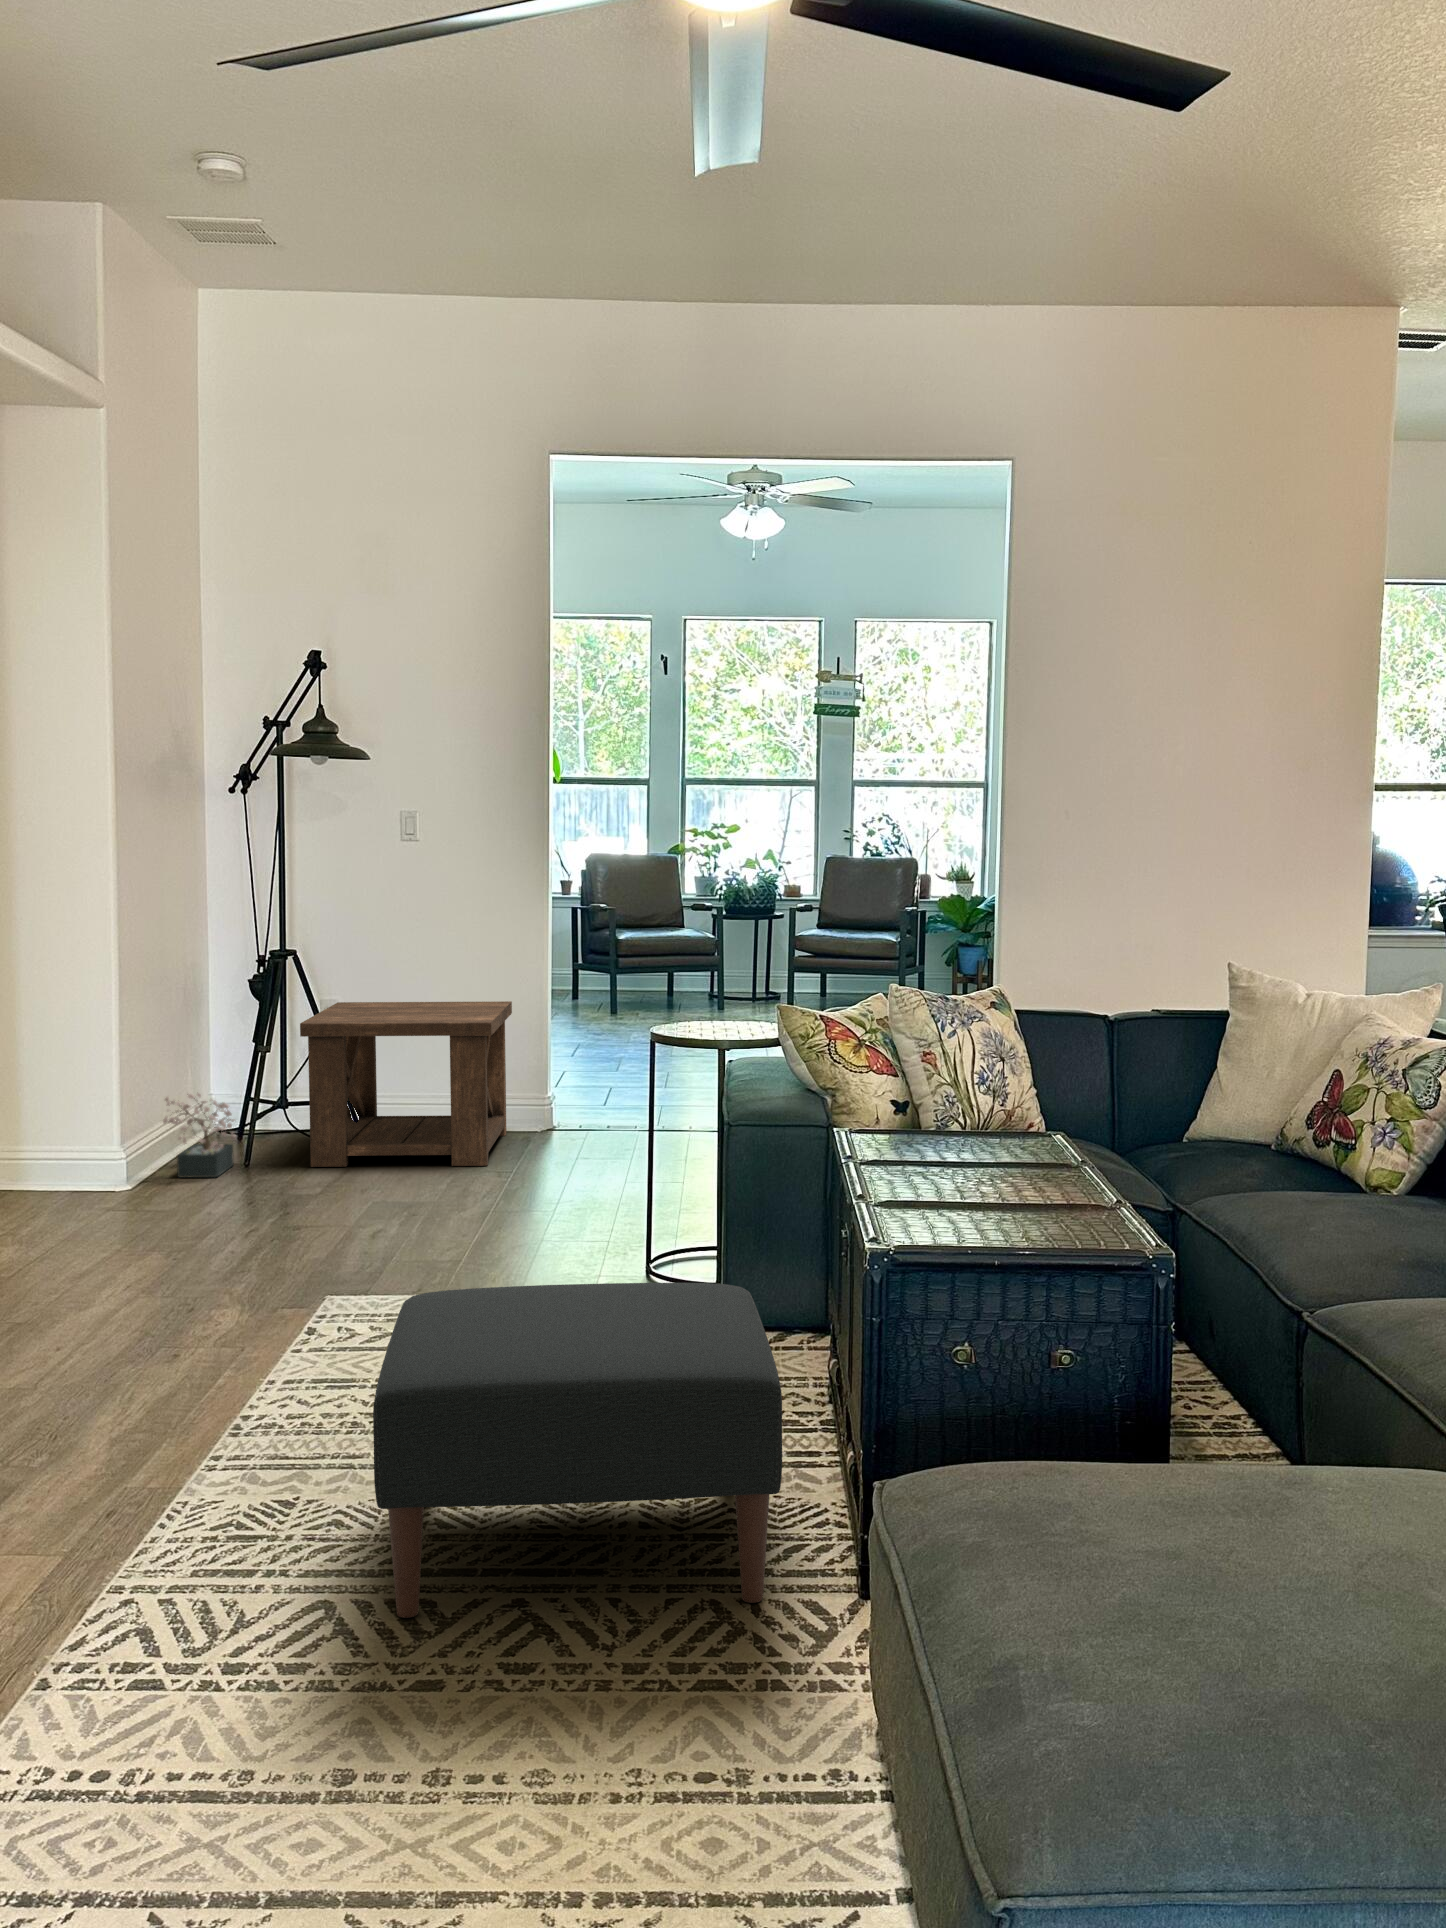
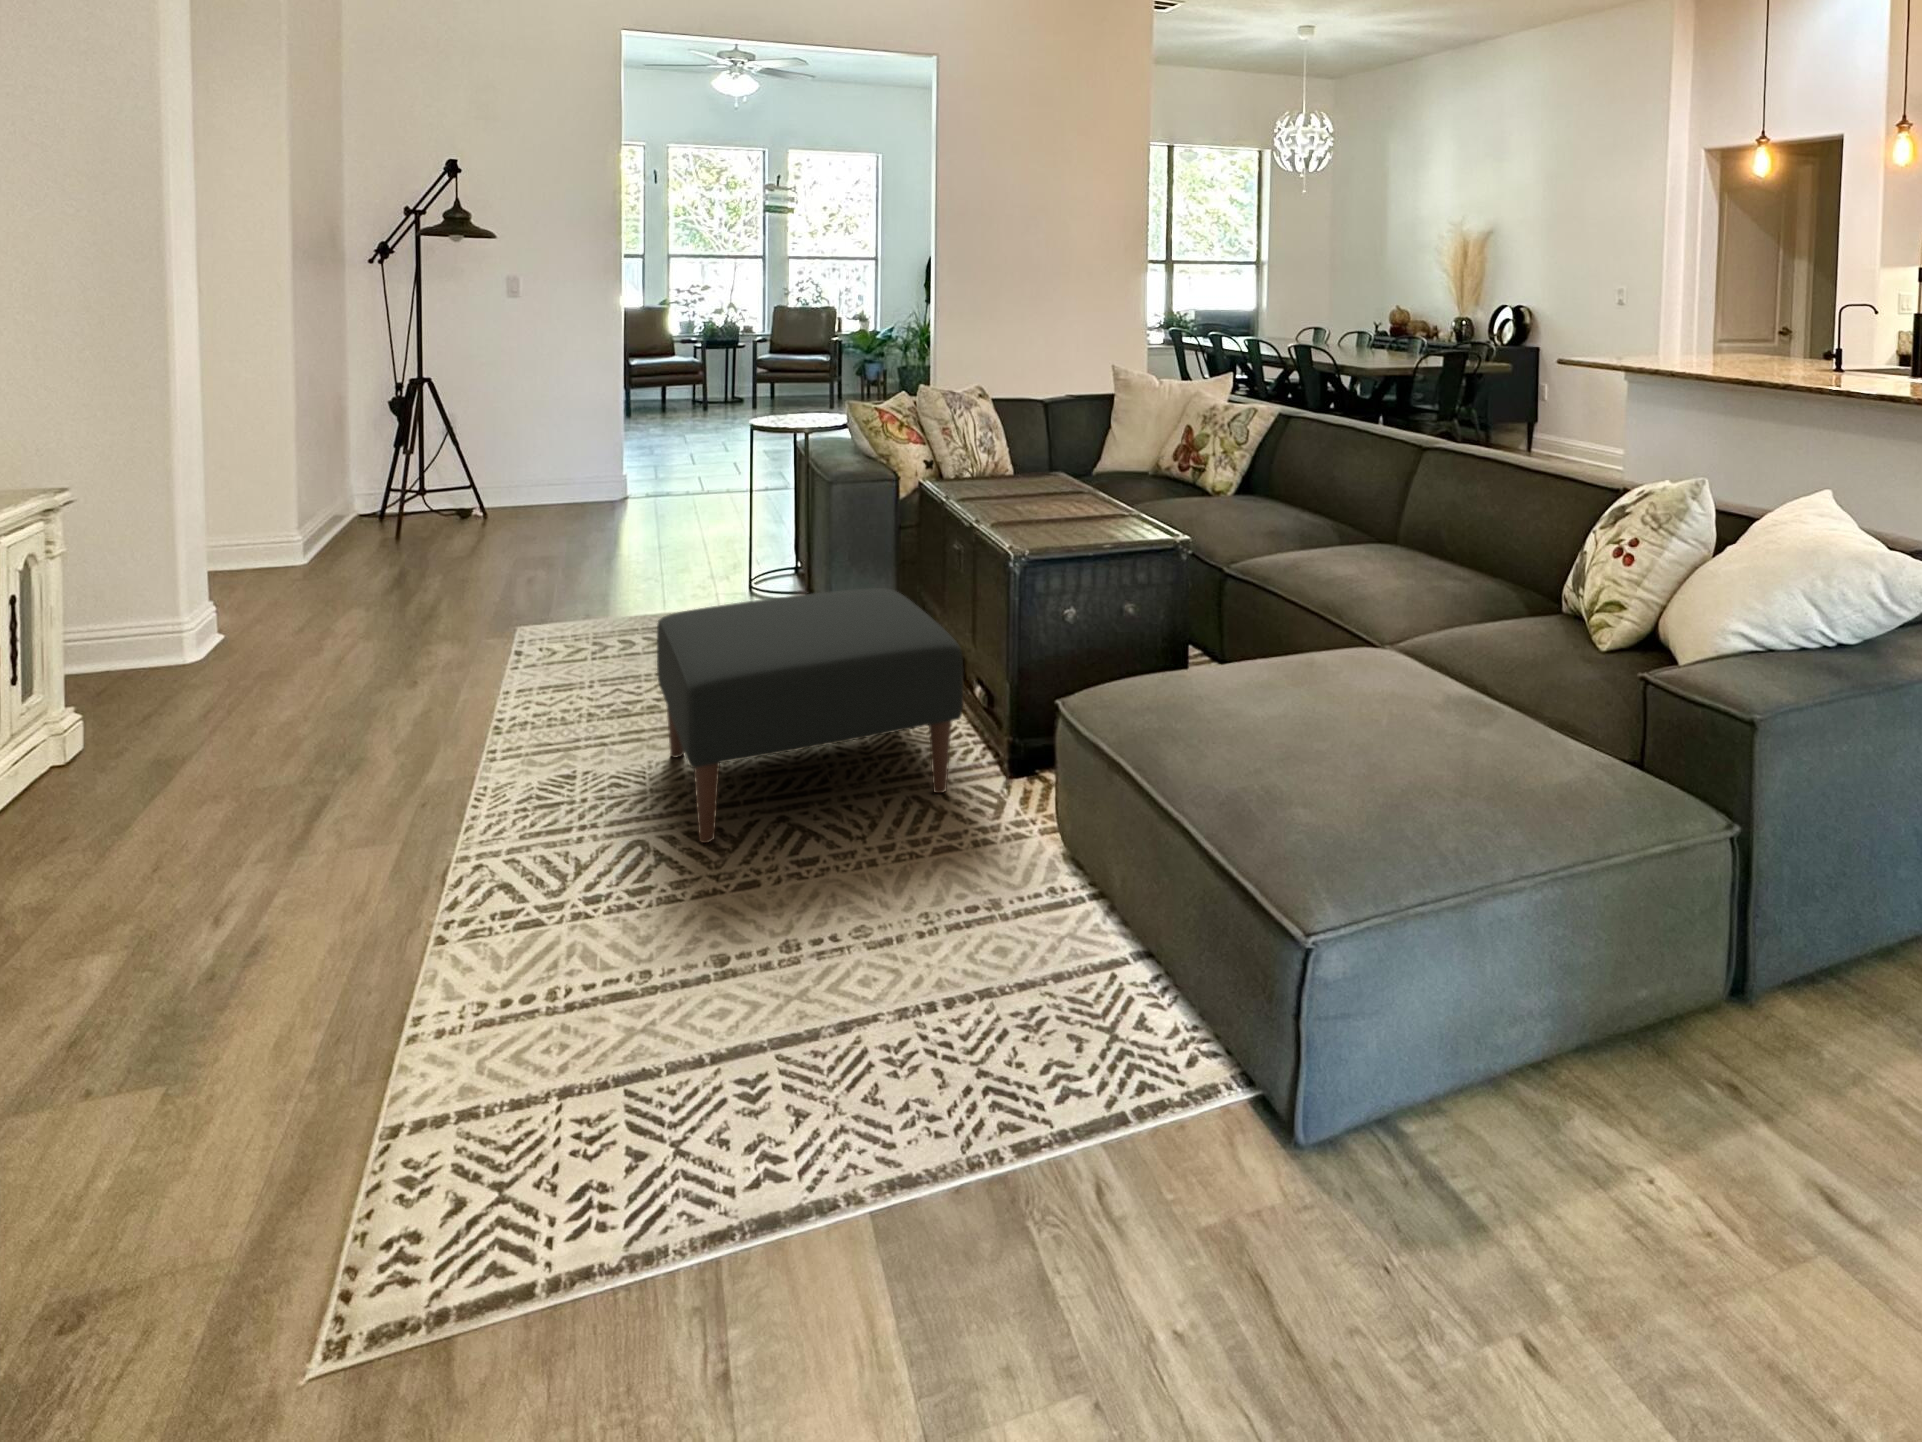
side table: present [300,1001,512,1167] -> none [441,408,596,534]
decorative plant: present [163,1094,236,1178] -> none [324,484,388,549]

